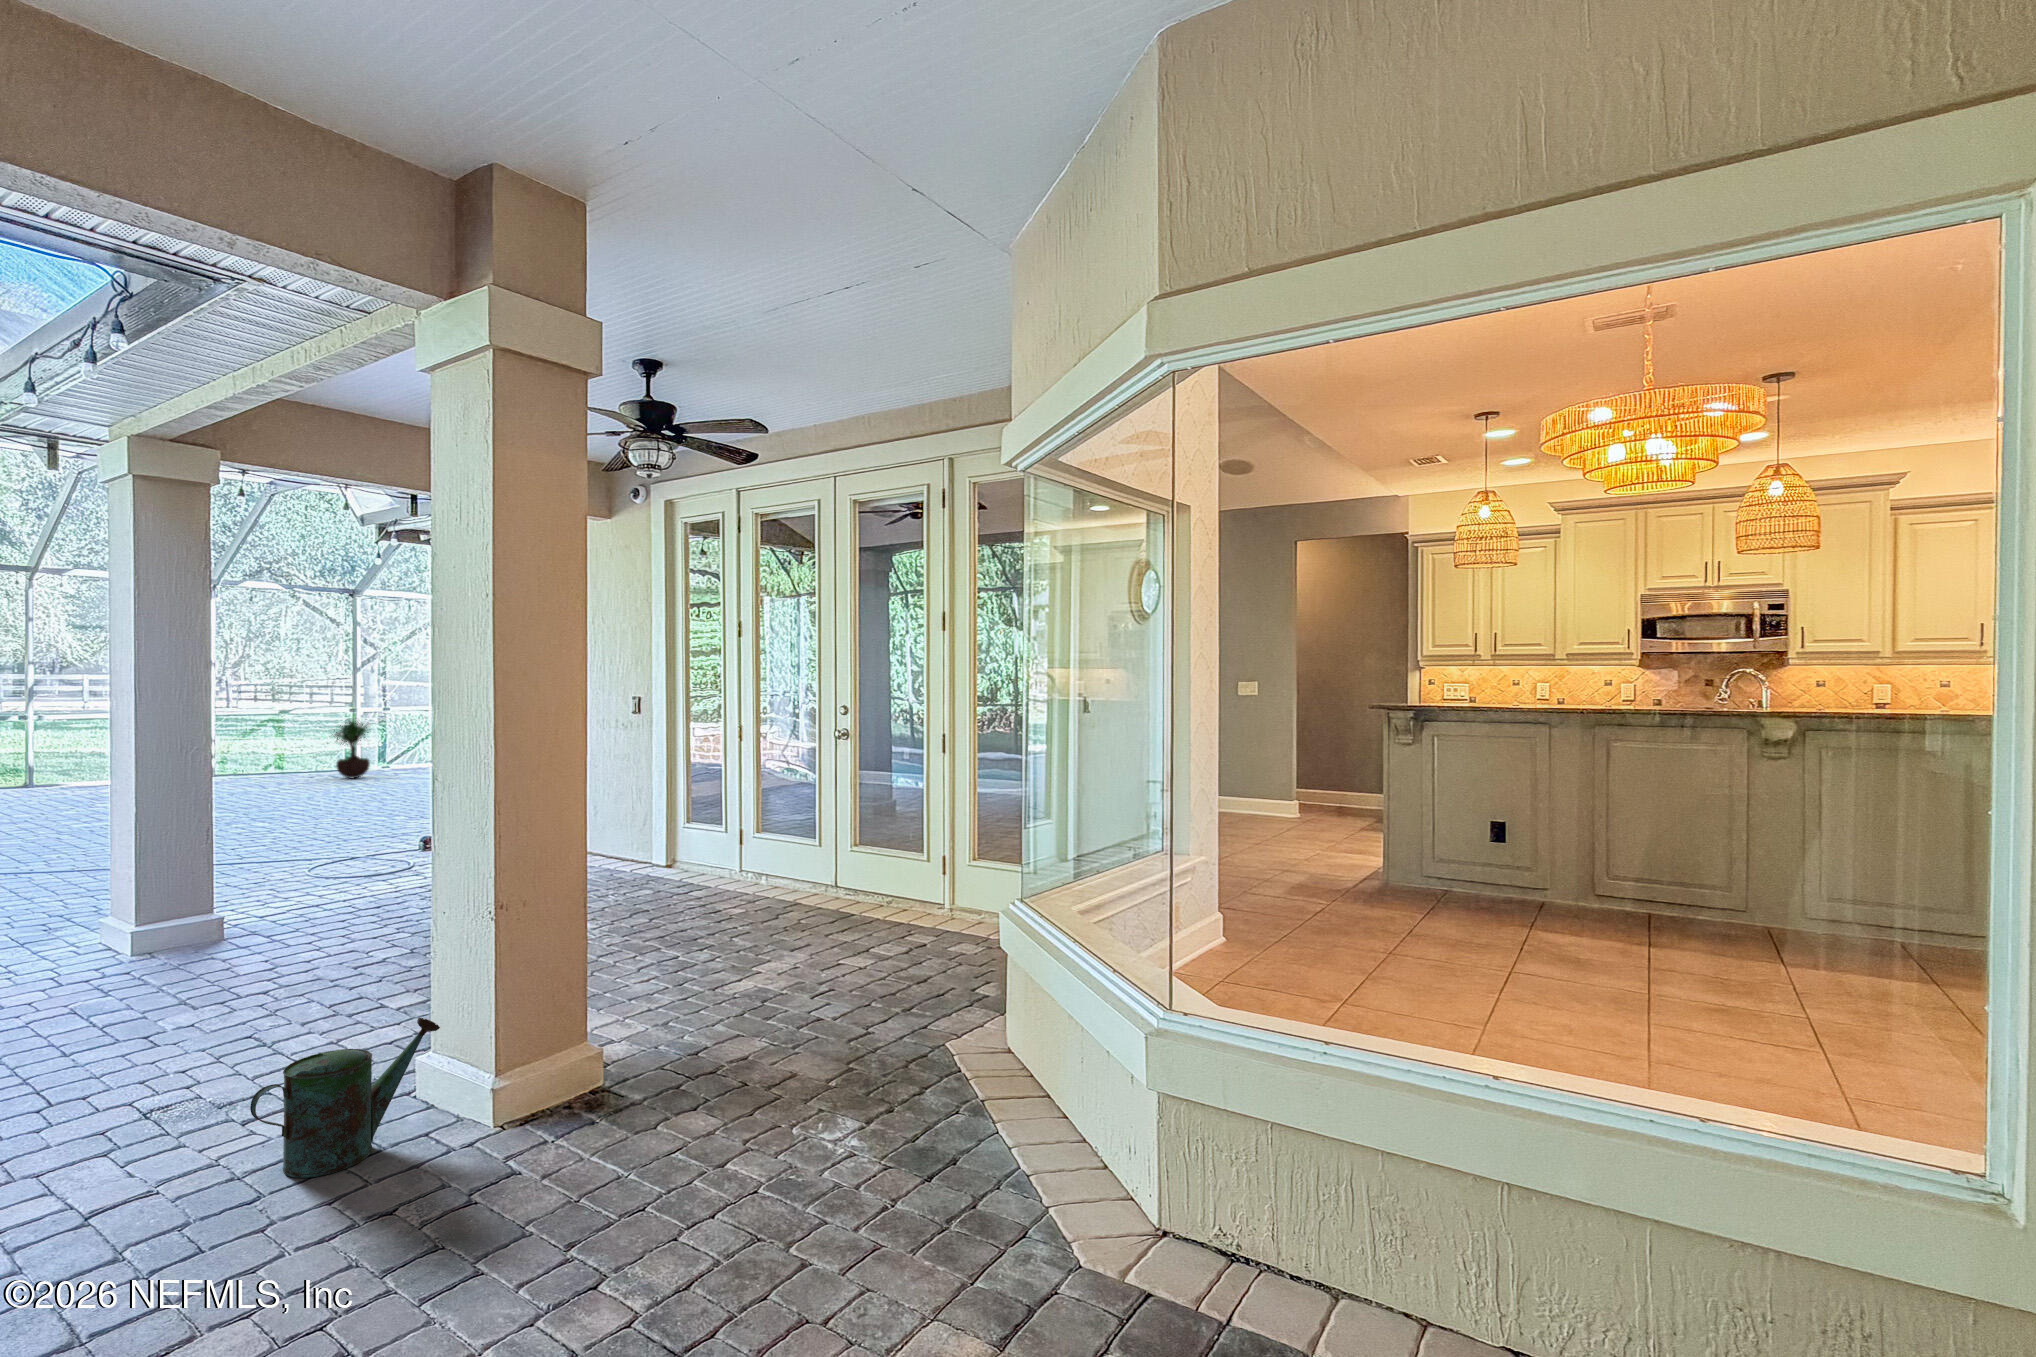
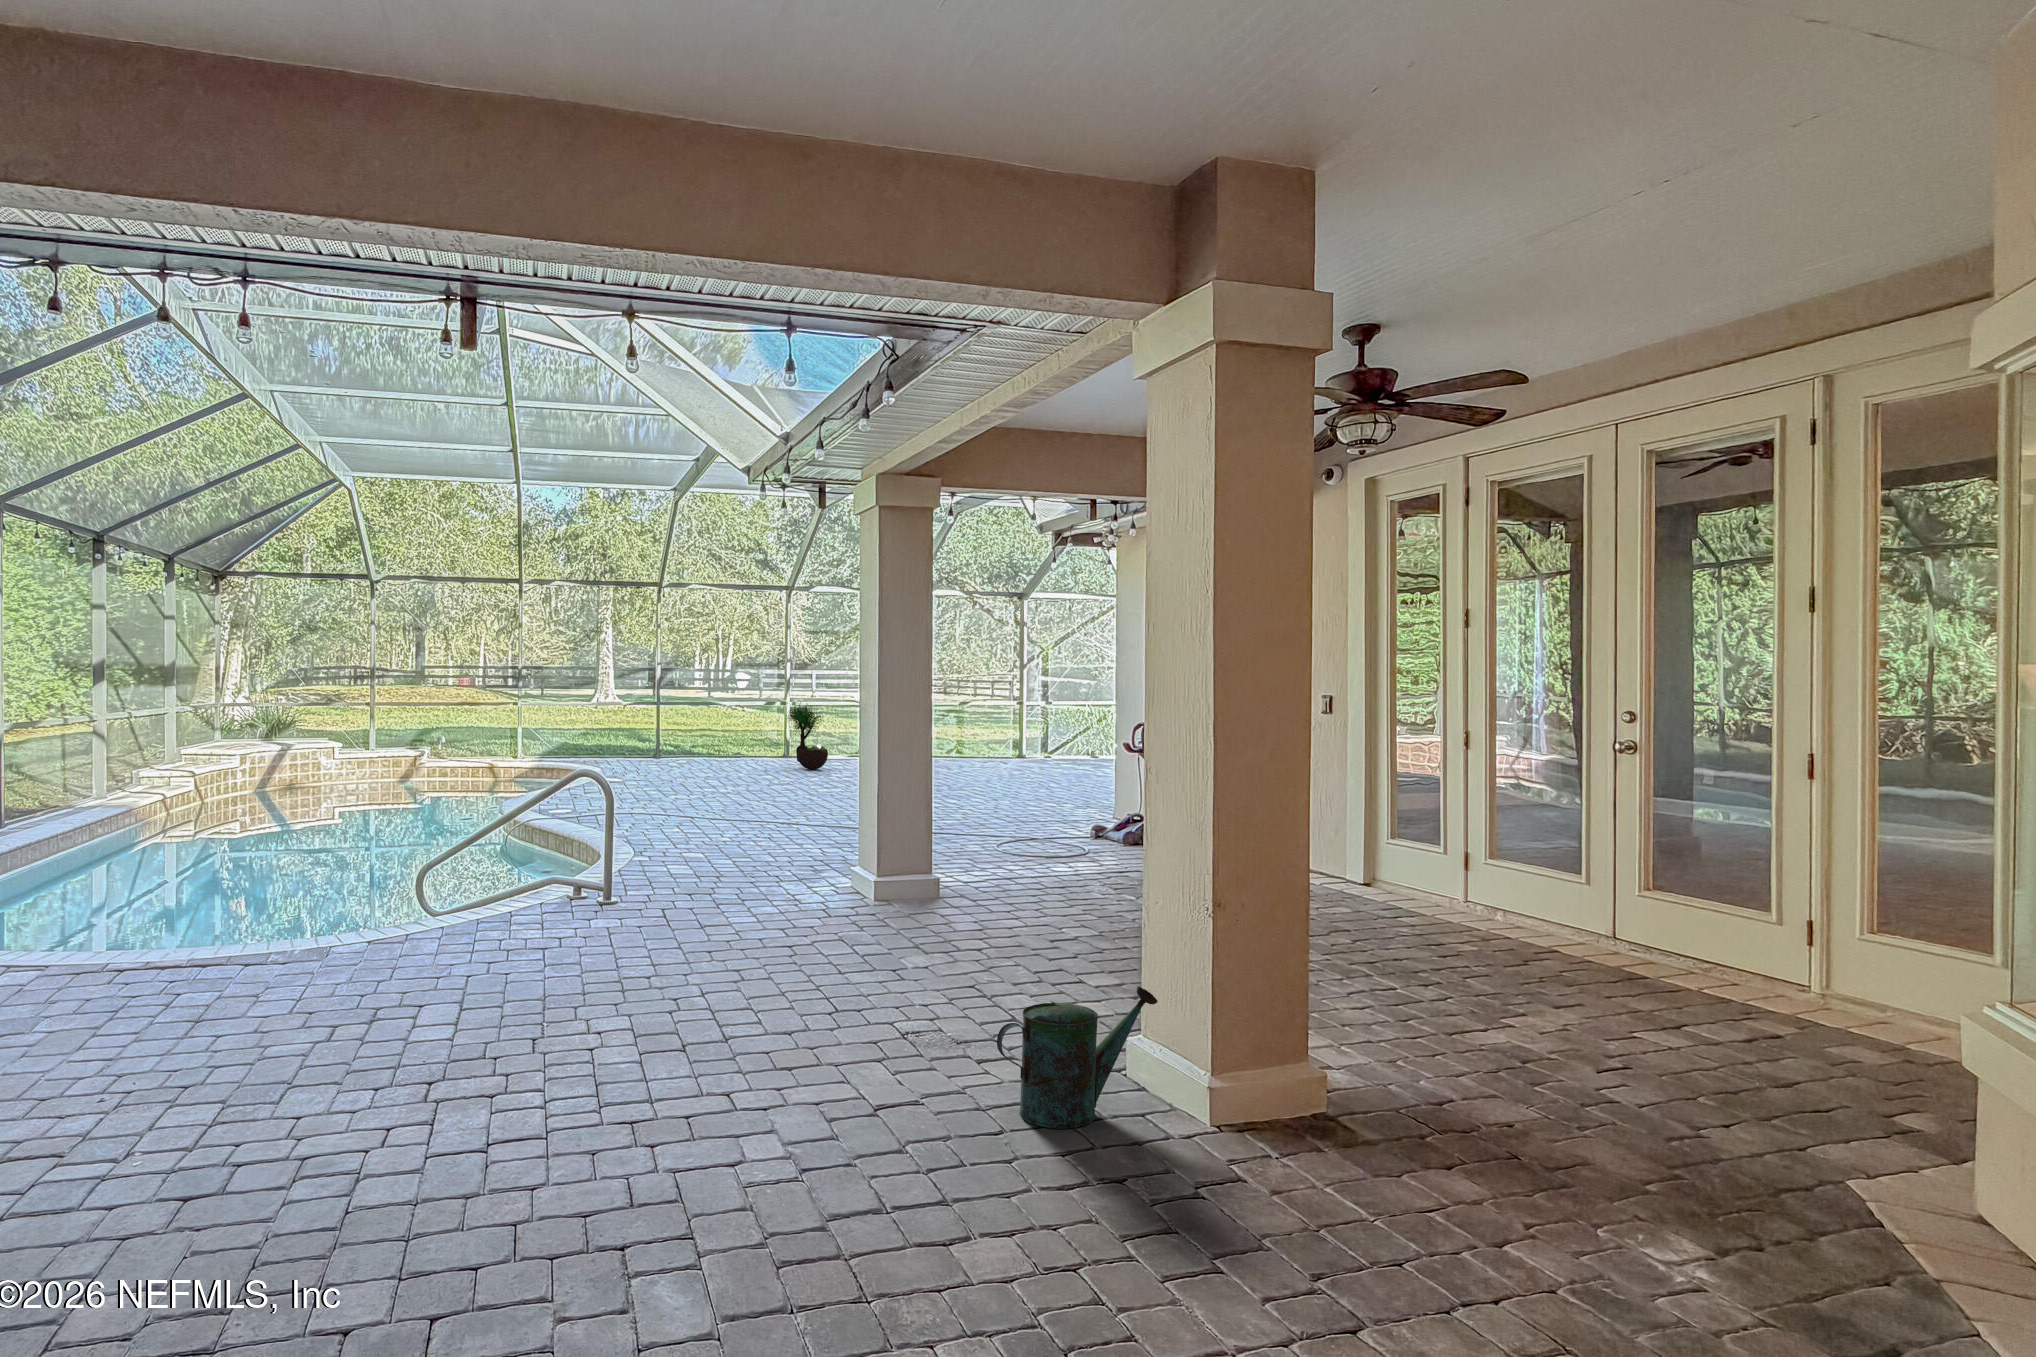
potted tree: present [332,721,370,778] -> present [788,704,828,770]

